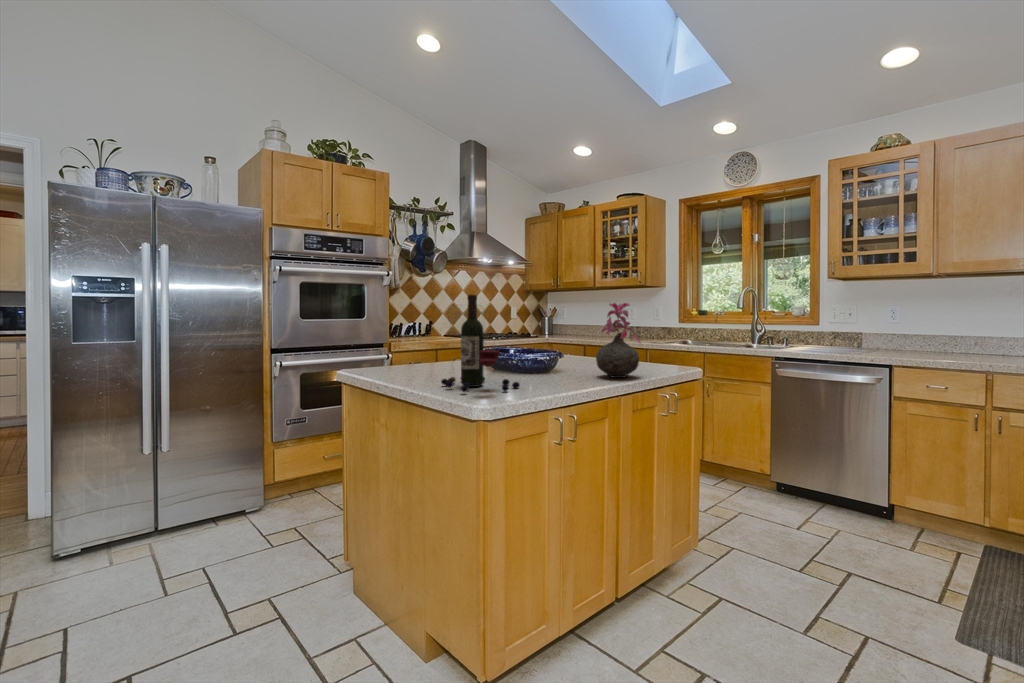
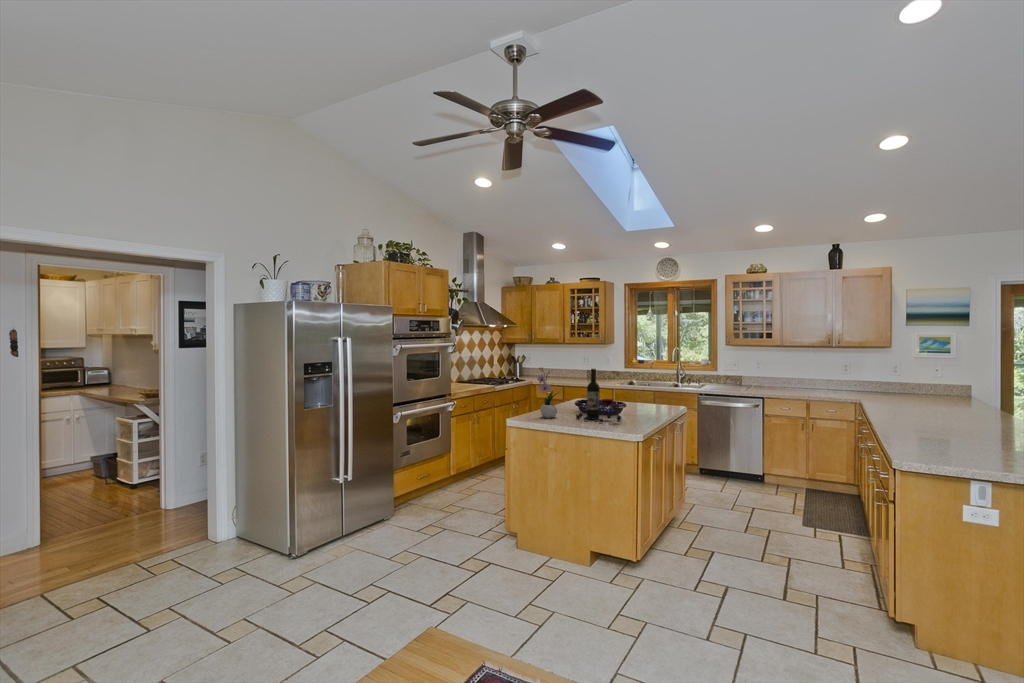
flower arrangement: none [389,295,426,382] -> present [537,367,558,418]
vase: present [596,303,641,378] -> none [644,370,667,411]

